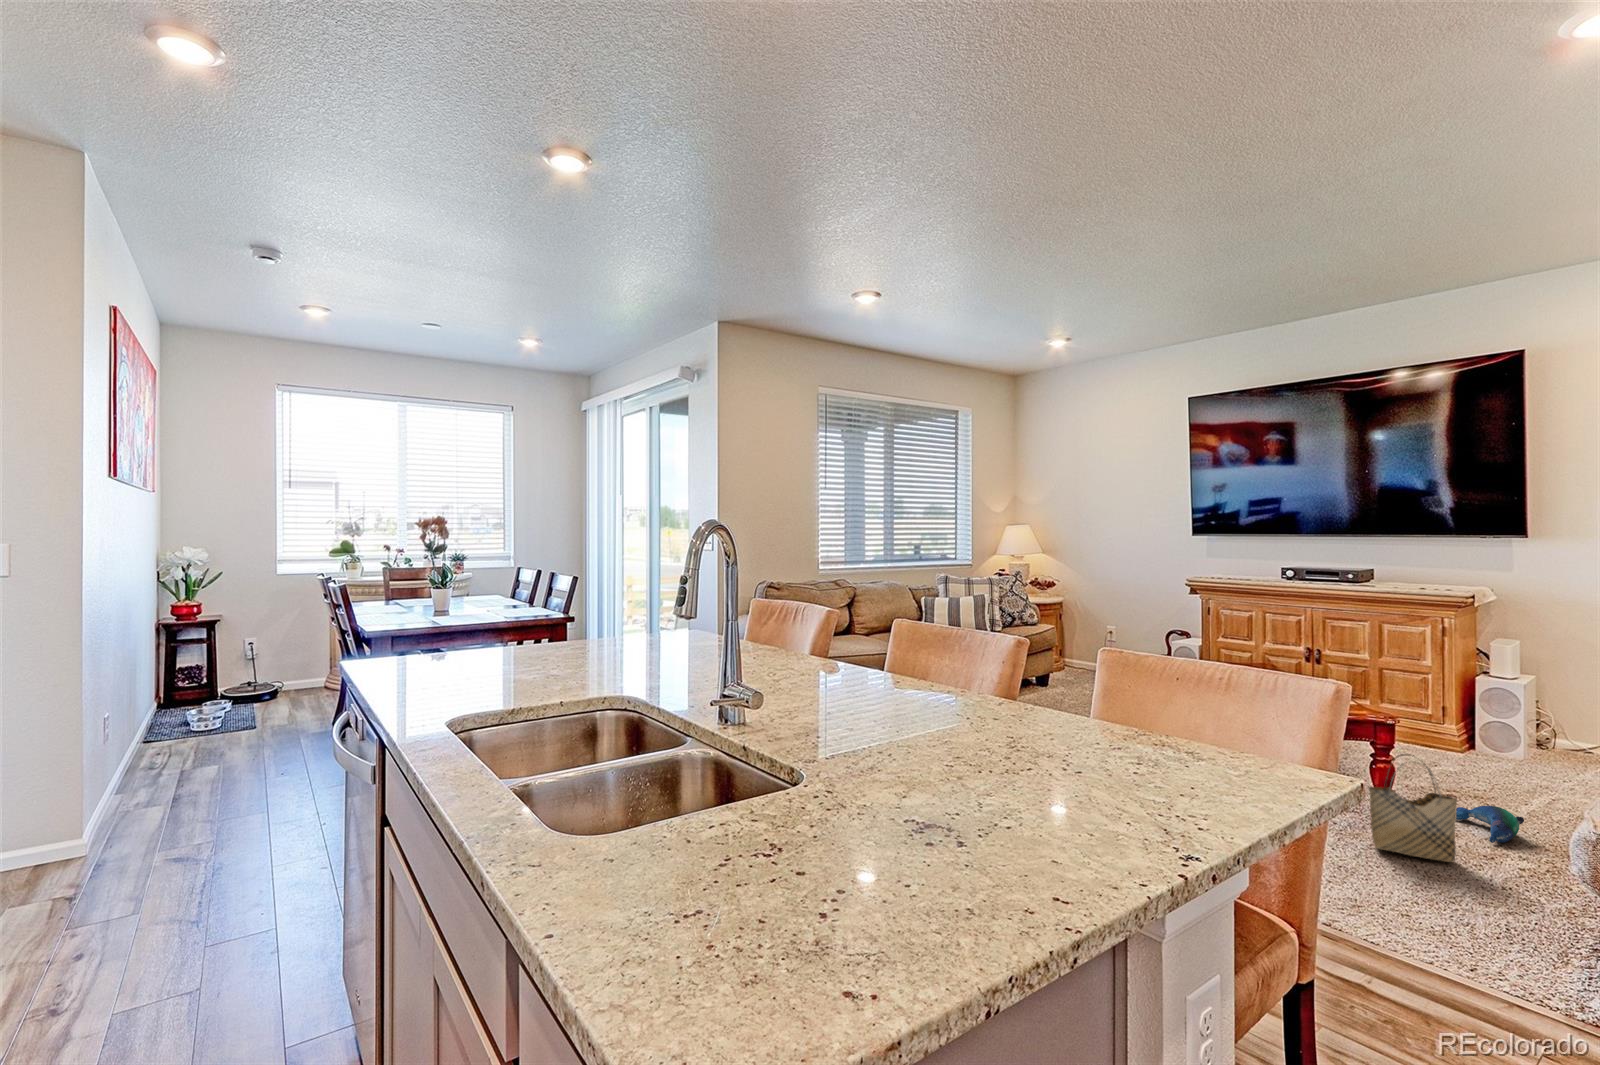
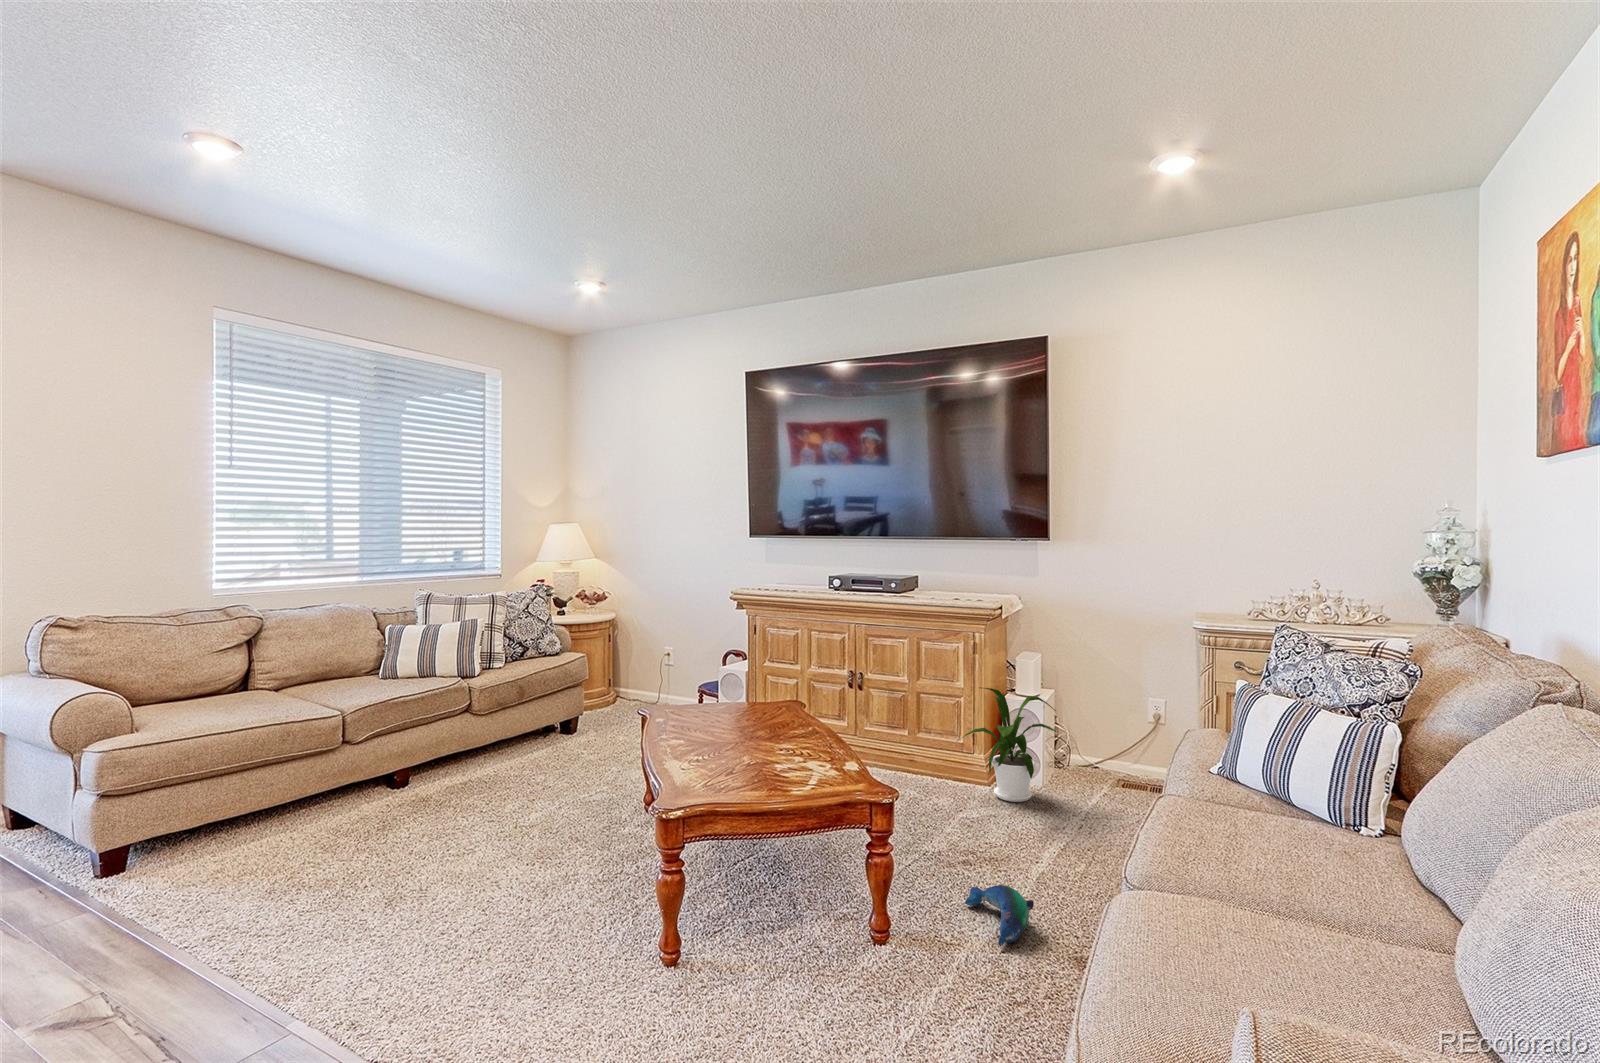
house plant: none [1424,663,1544,767] -> present [957,687,1057,802]
woven basket: present [1368,754,1457,862] -> none [860,850,961,1006]

